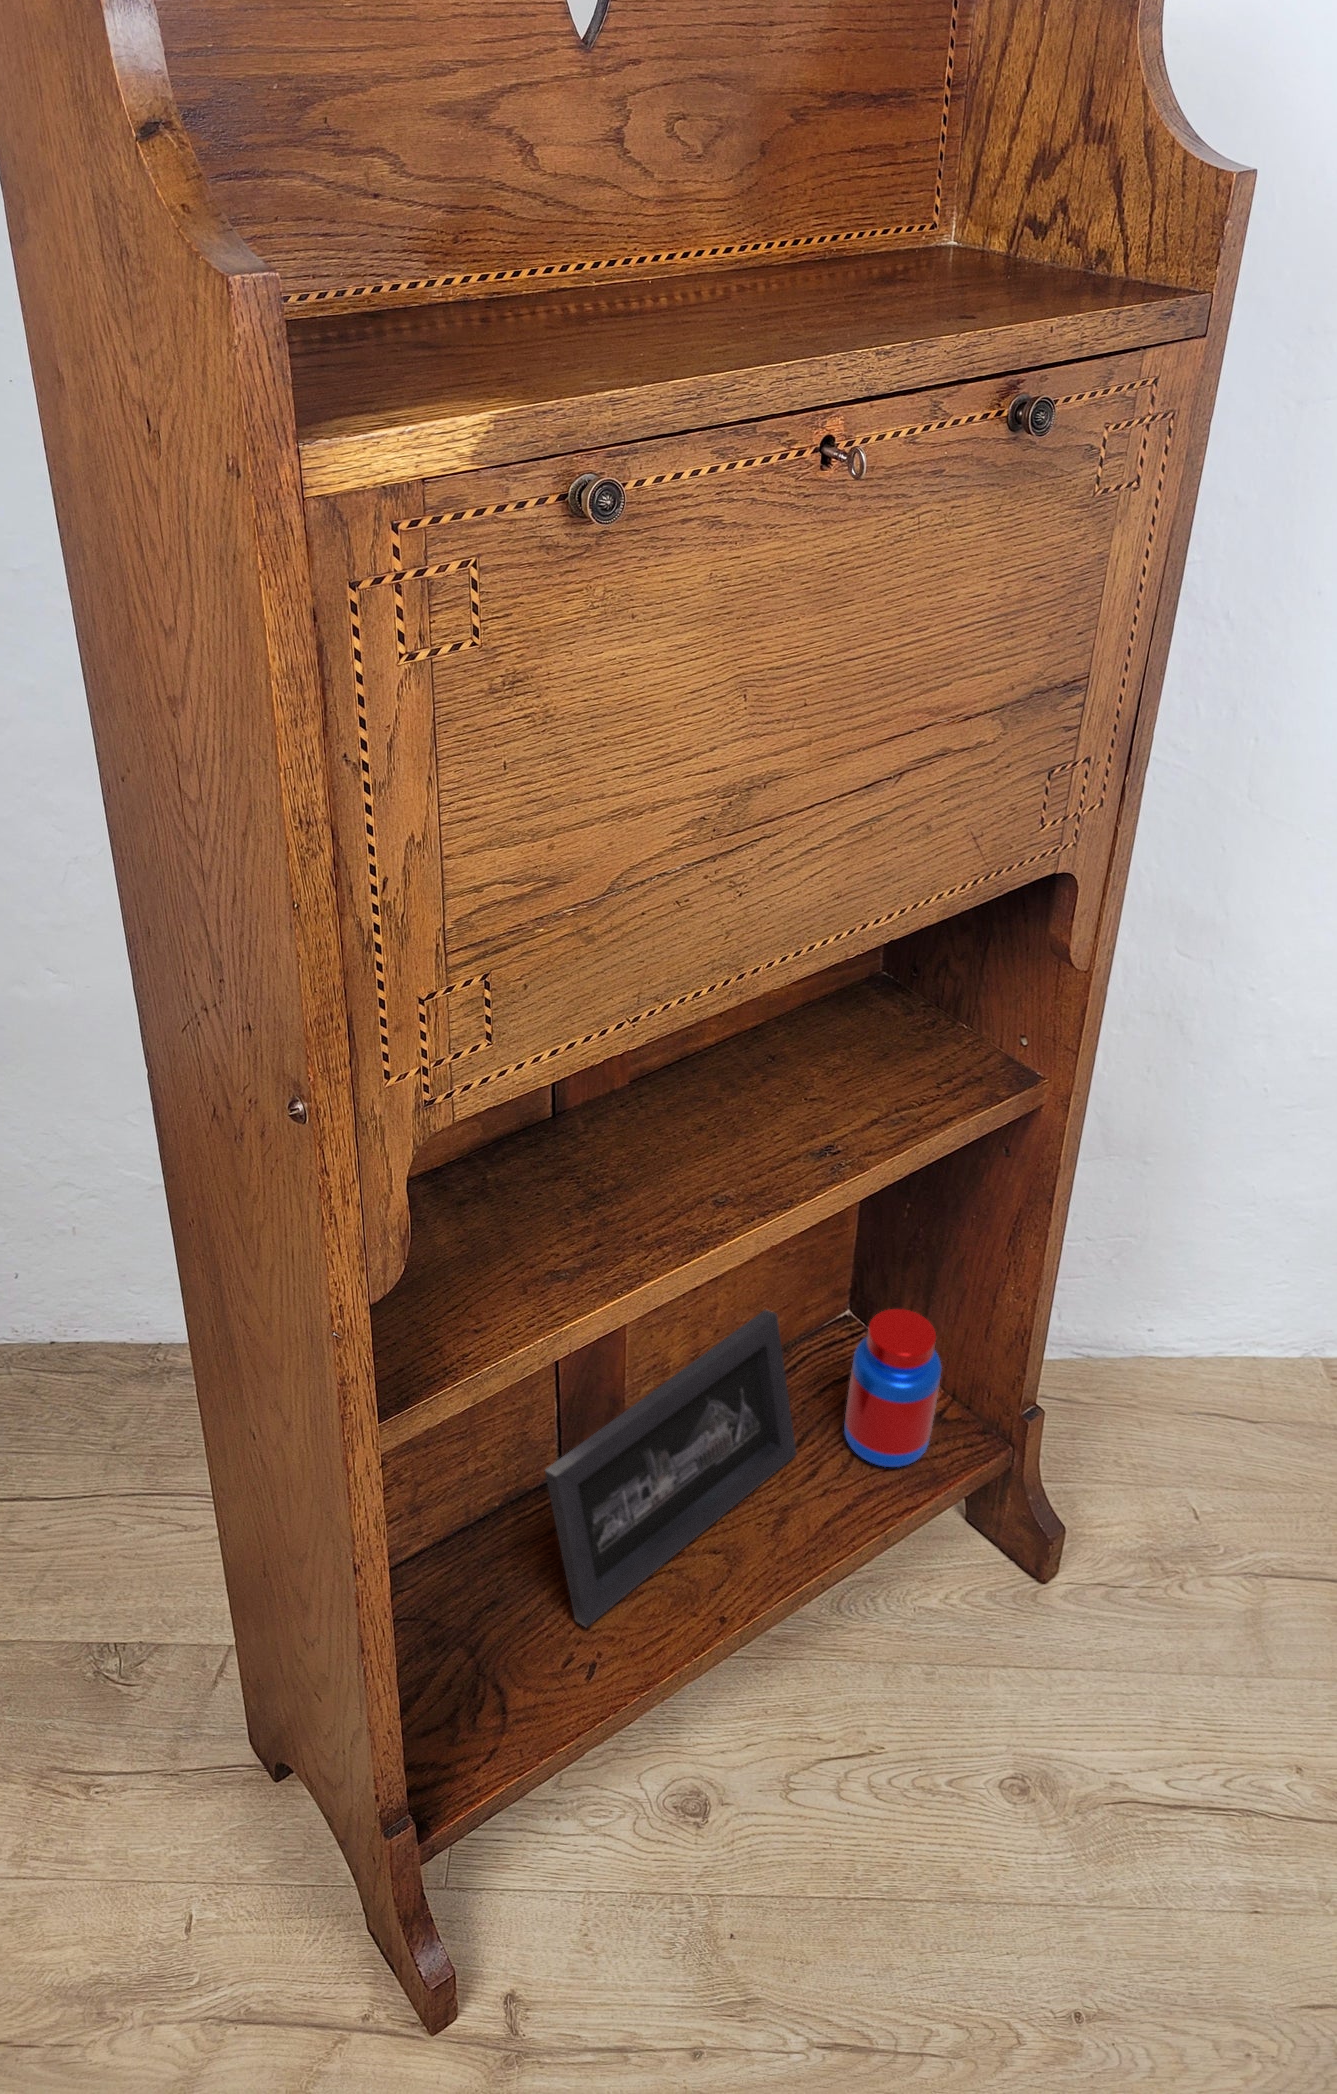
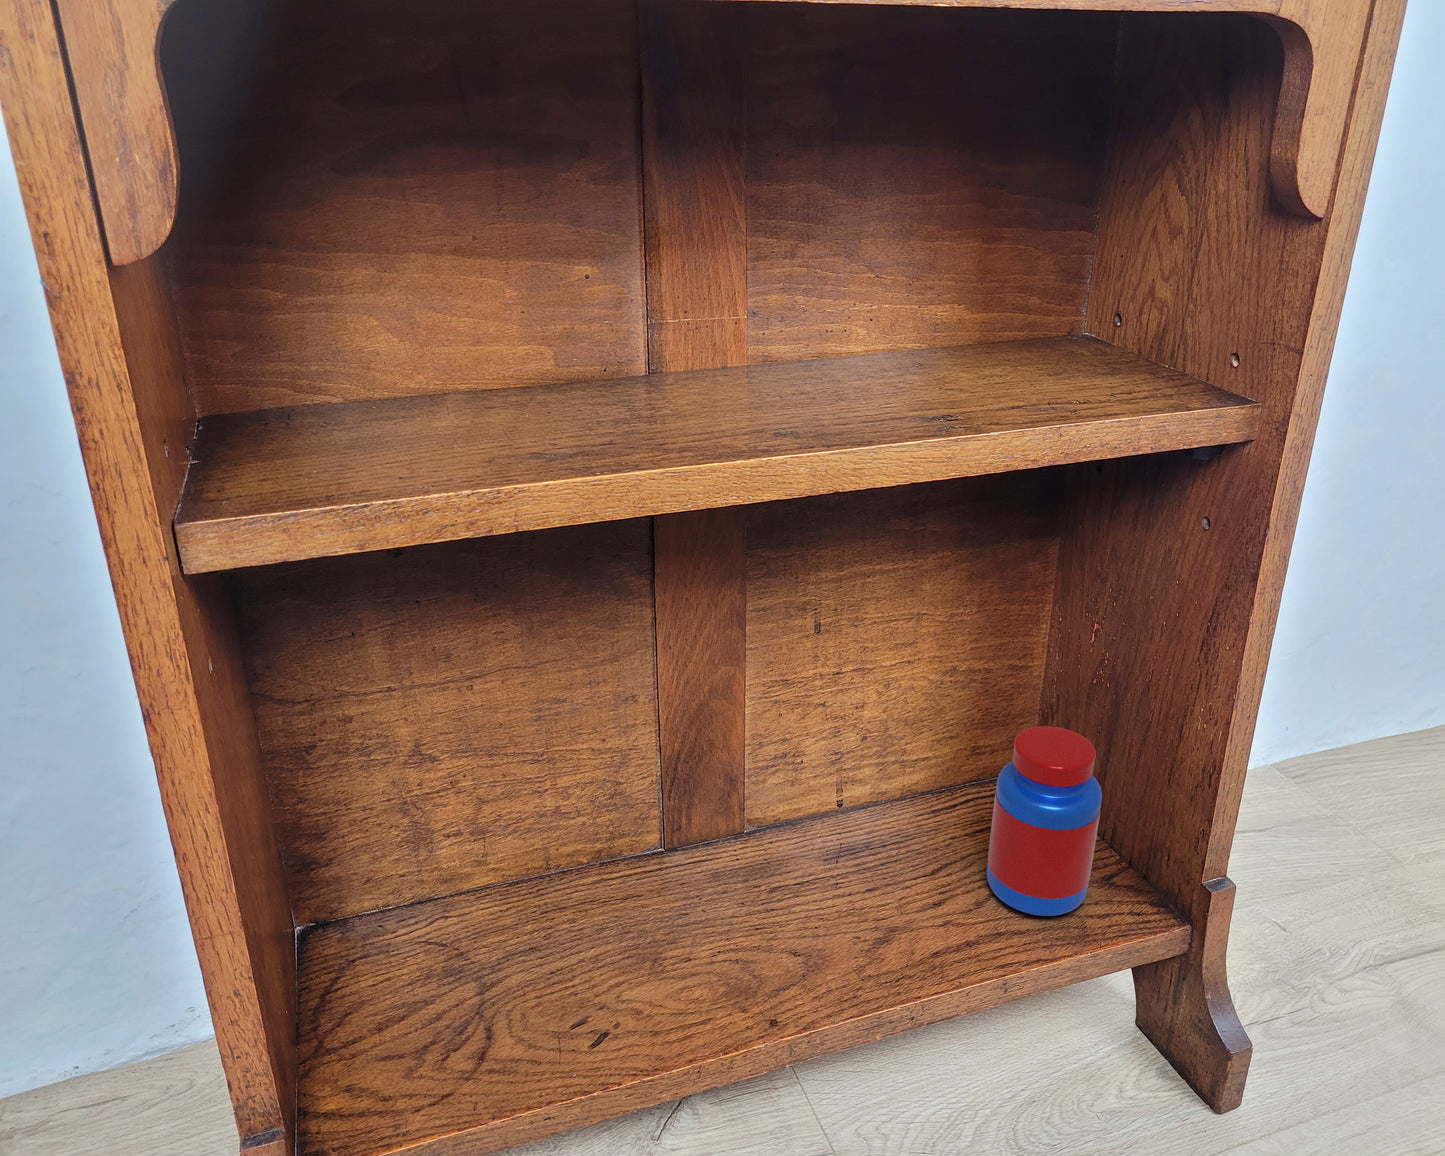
picture frame: present [545,1310,797,1627] -> none [576,699,924,993]

